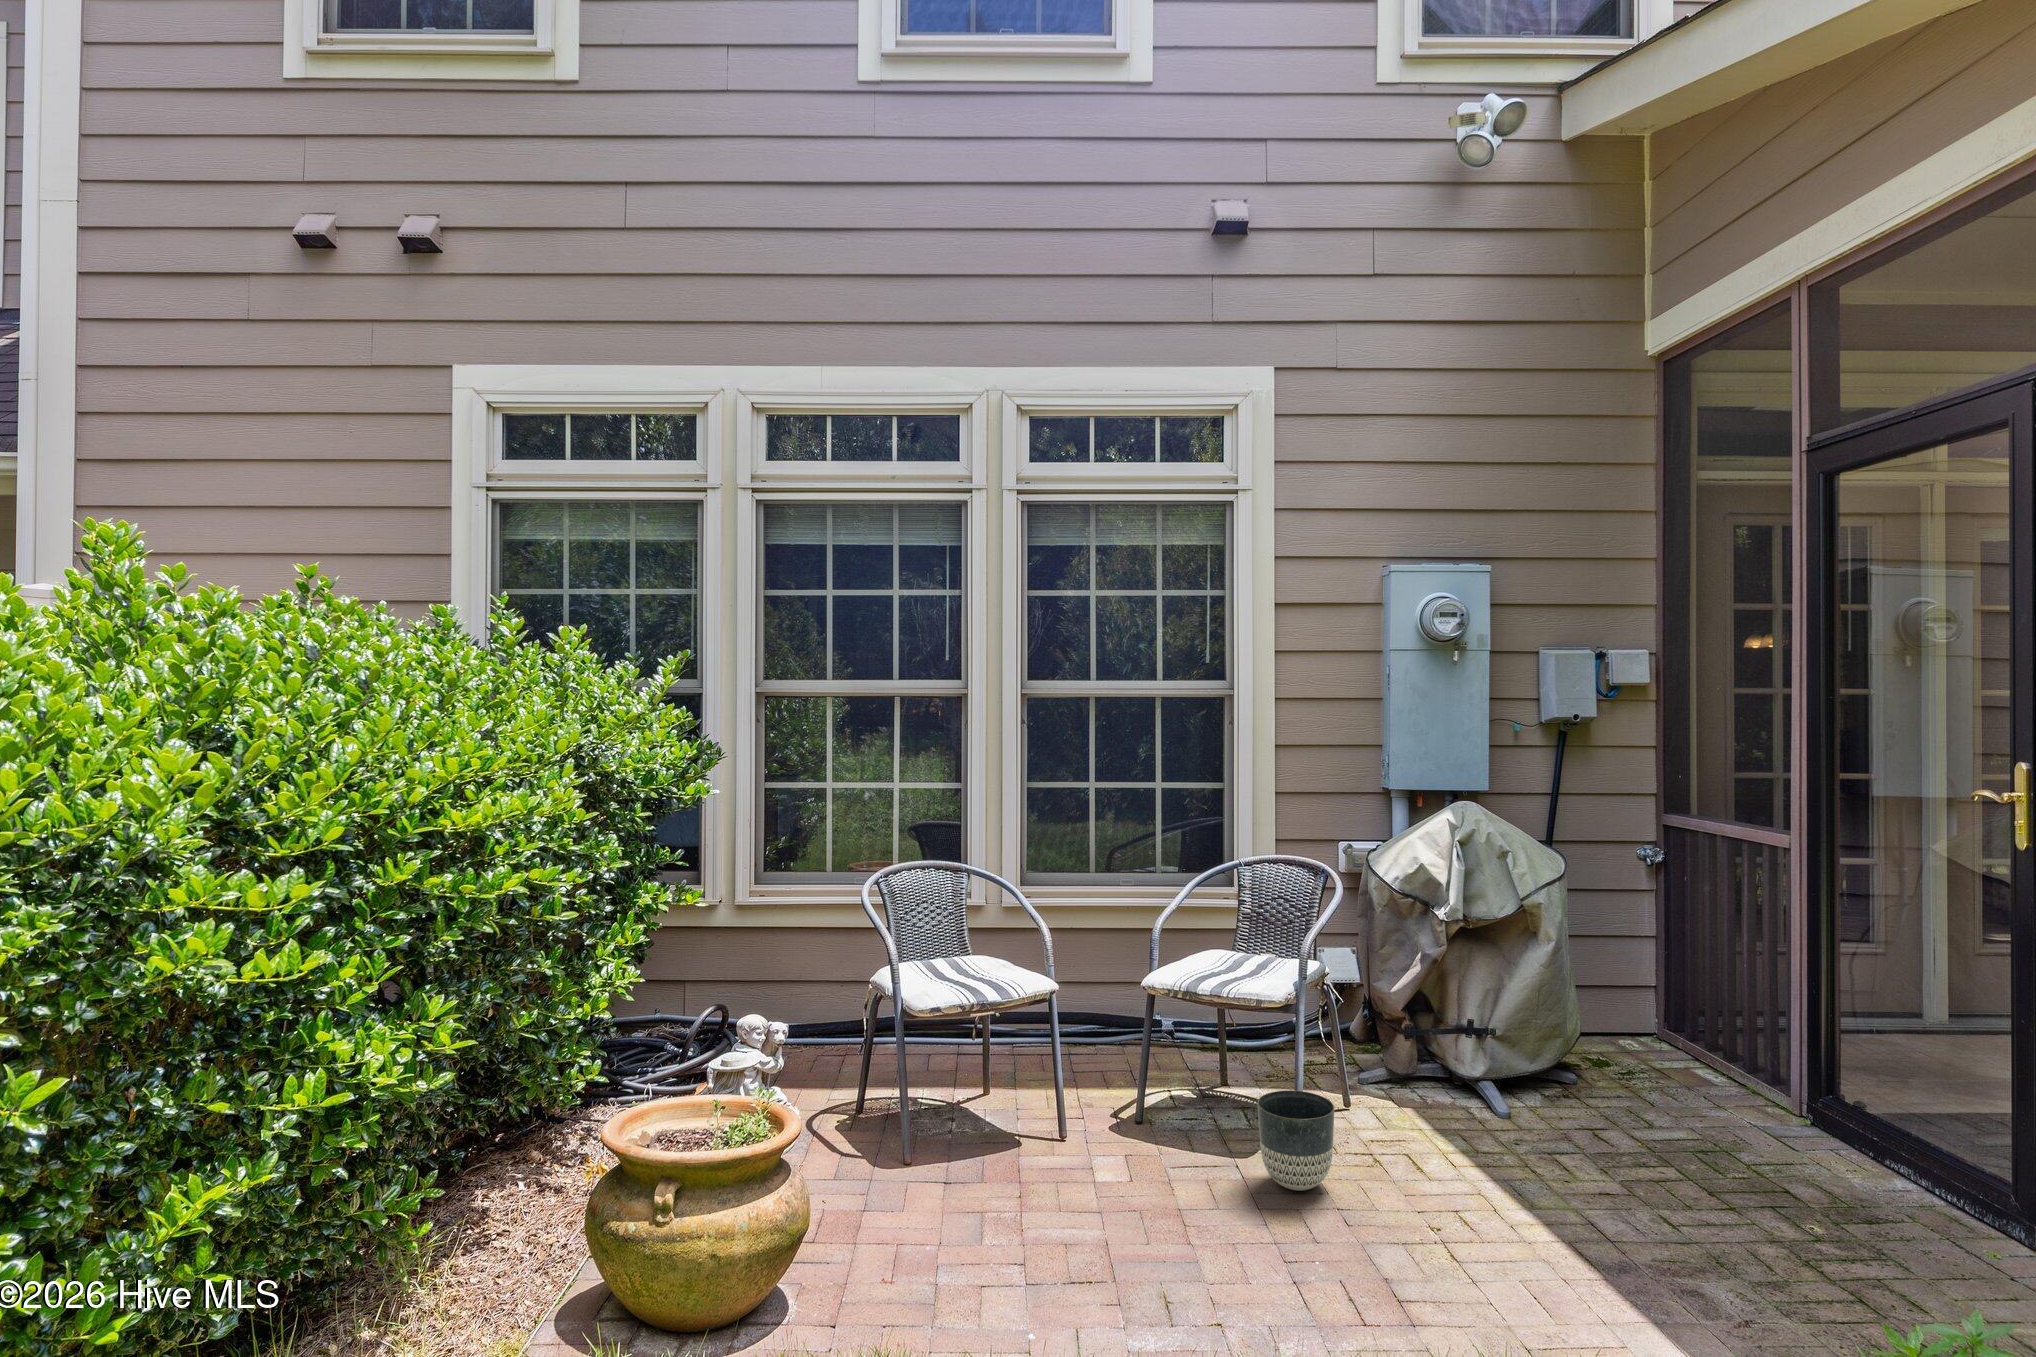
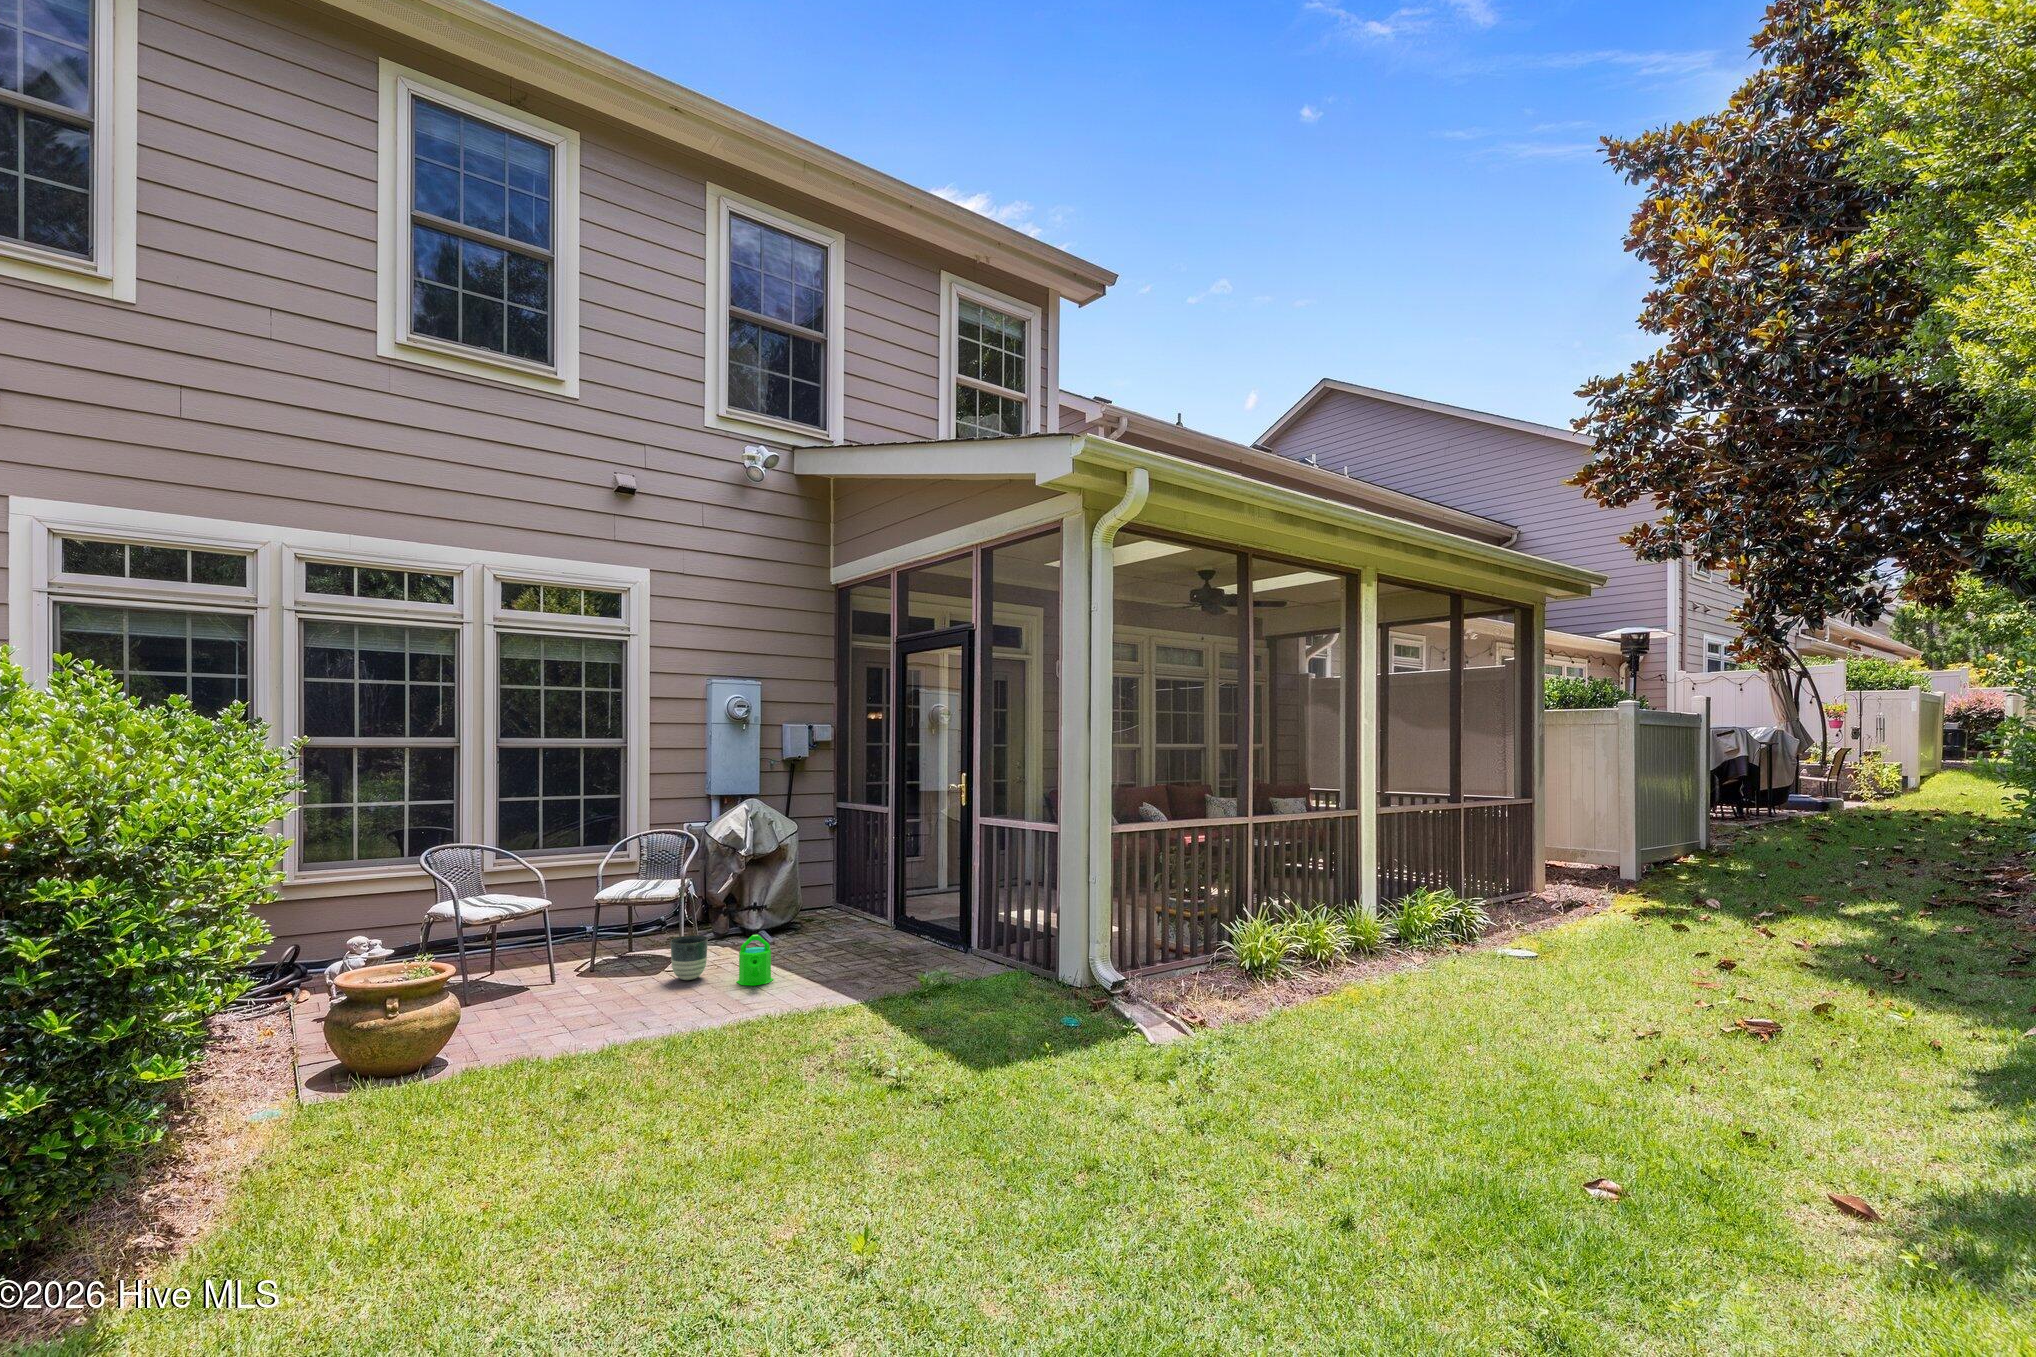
watering can: none [1390,1132,1477,1256] -> present [737,935,773,986]

